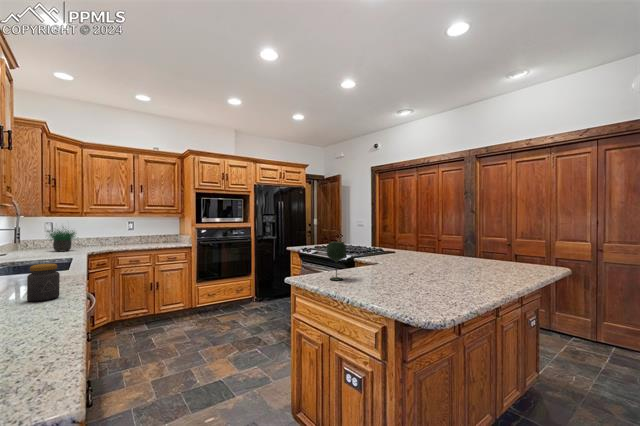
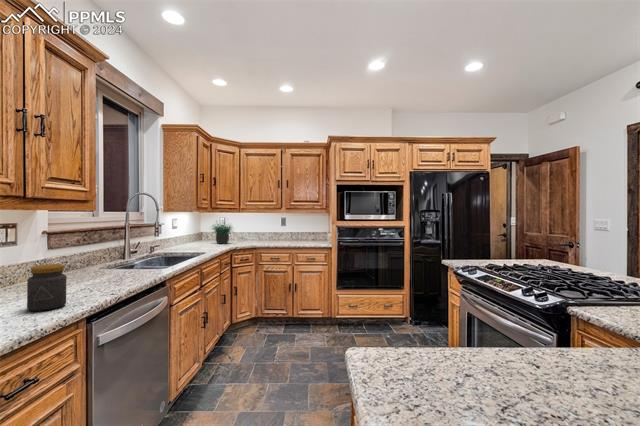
wine glass: present [327,242,346,280] -> none [447,273,508,387]

